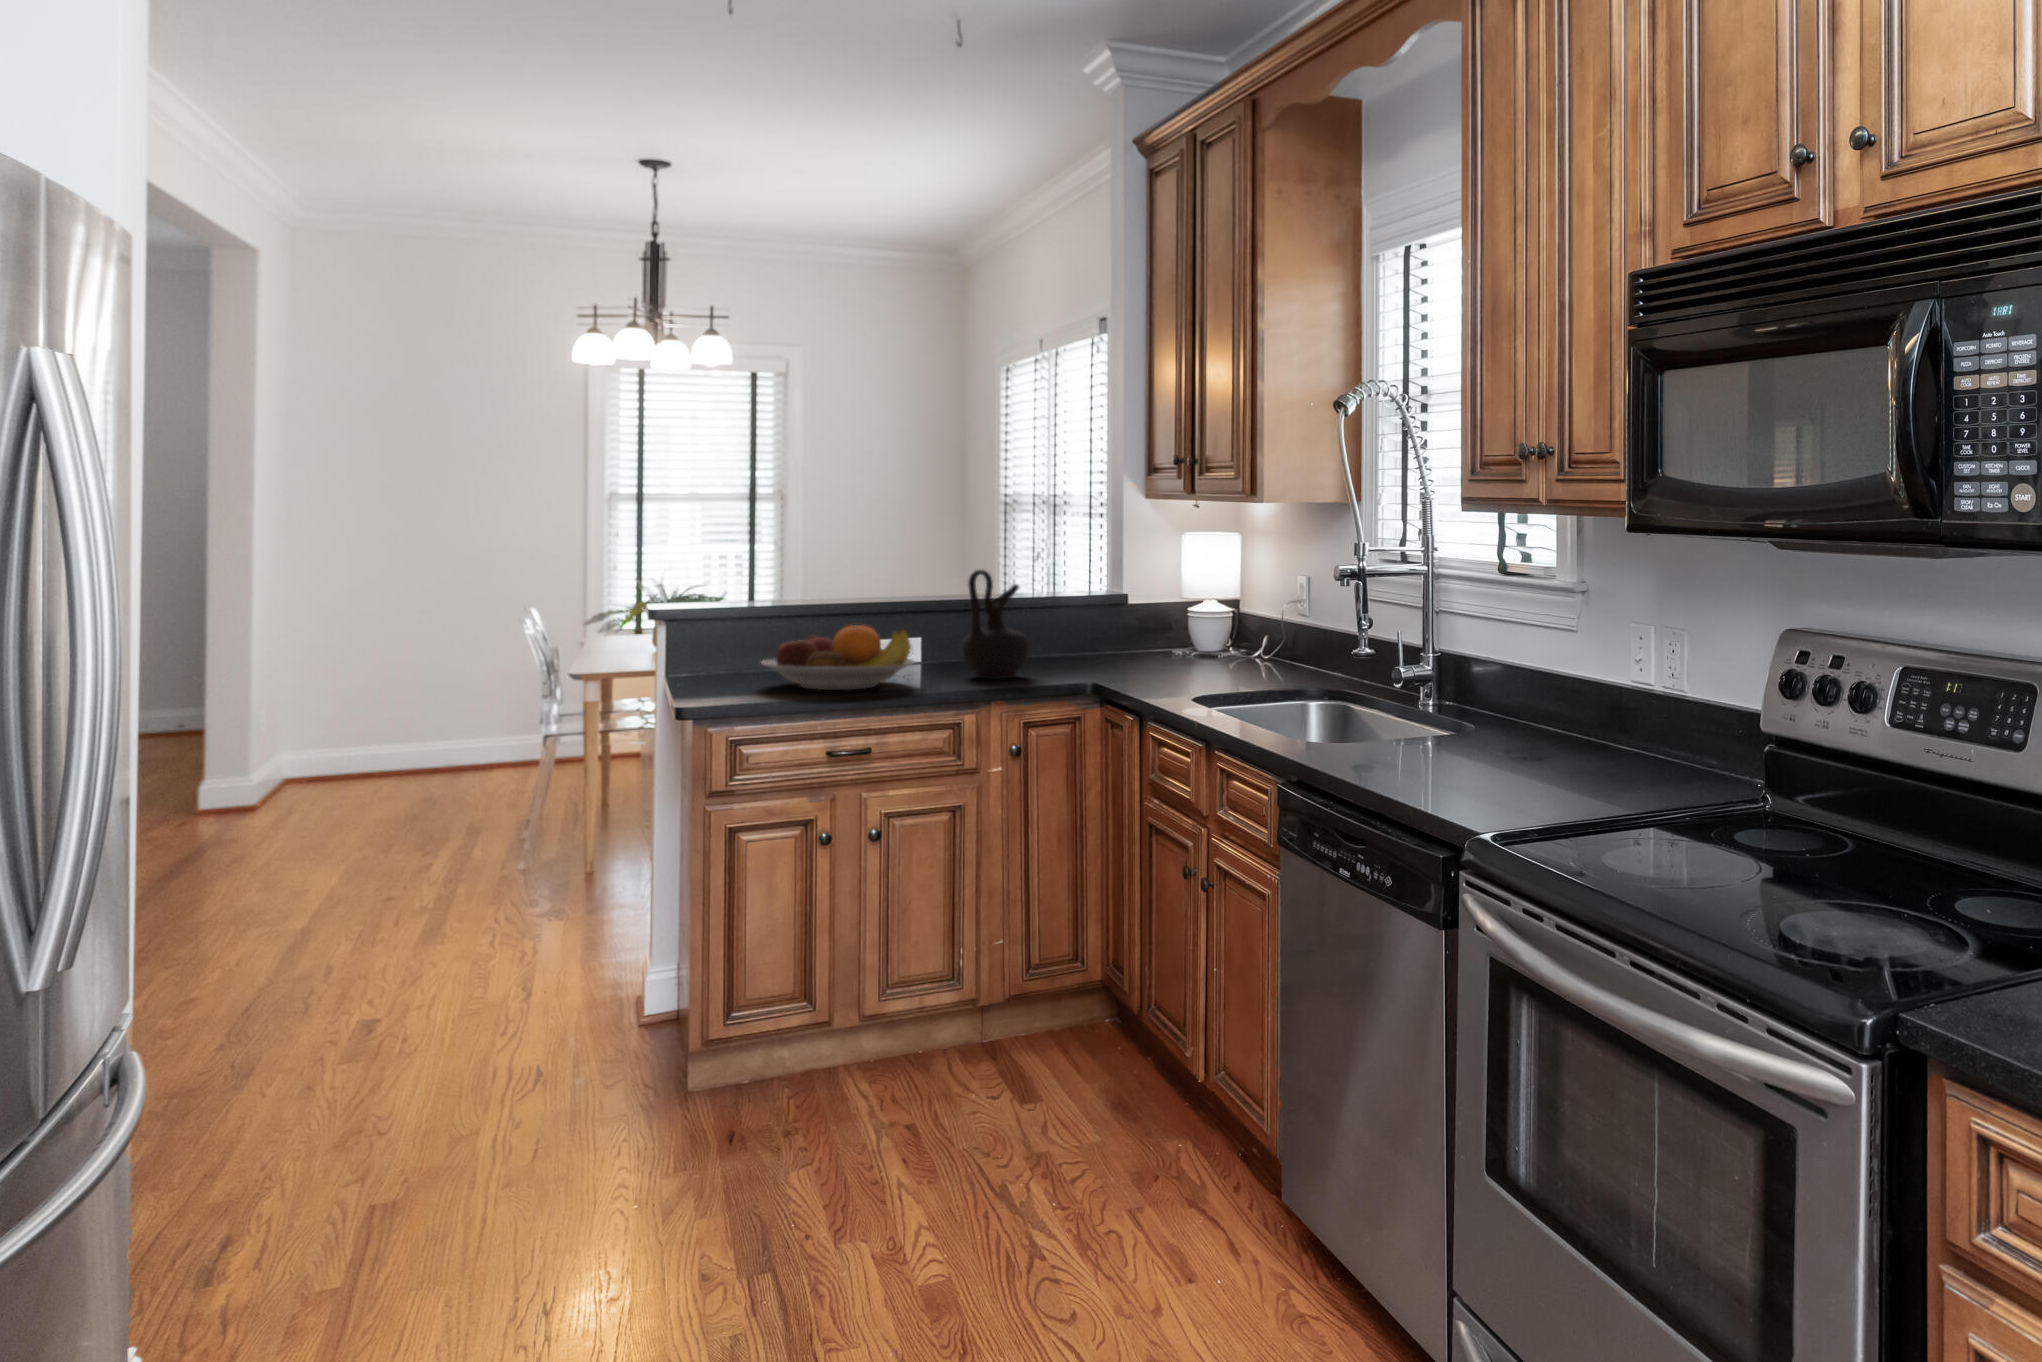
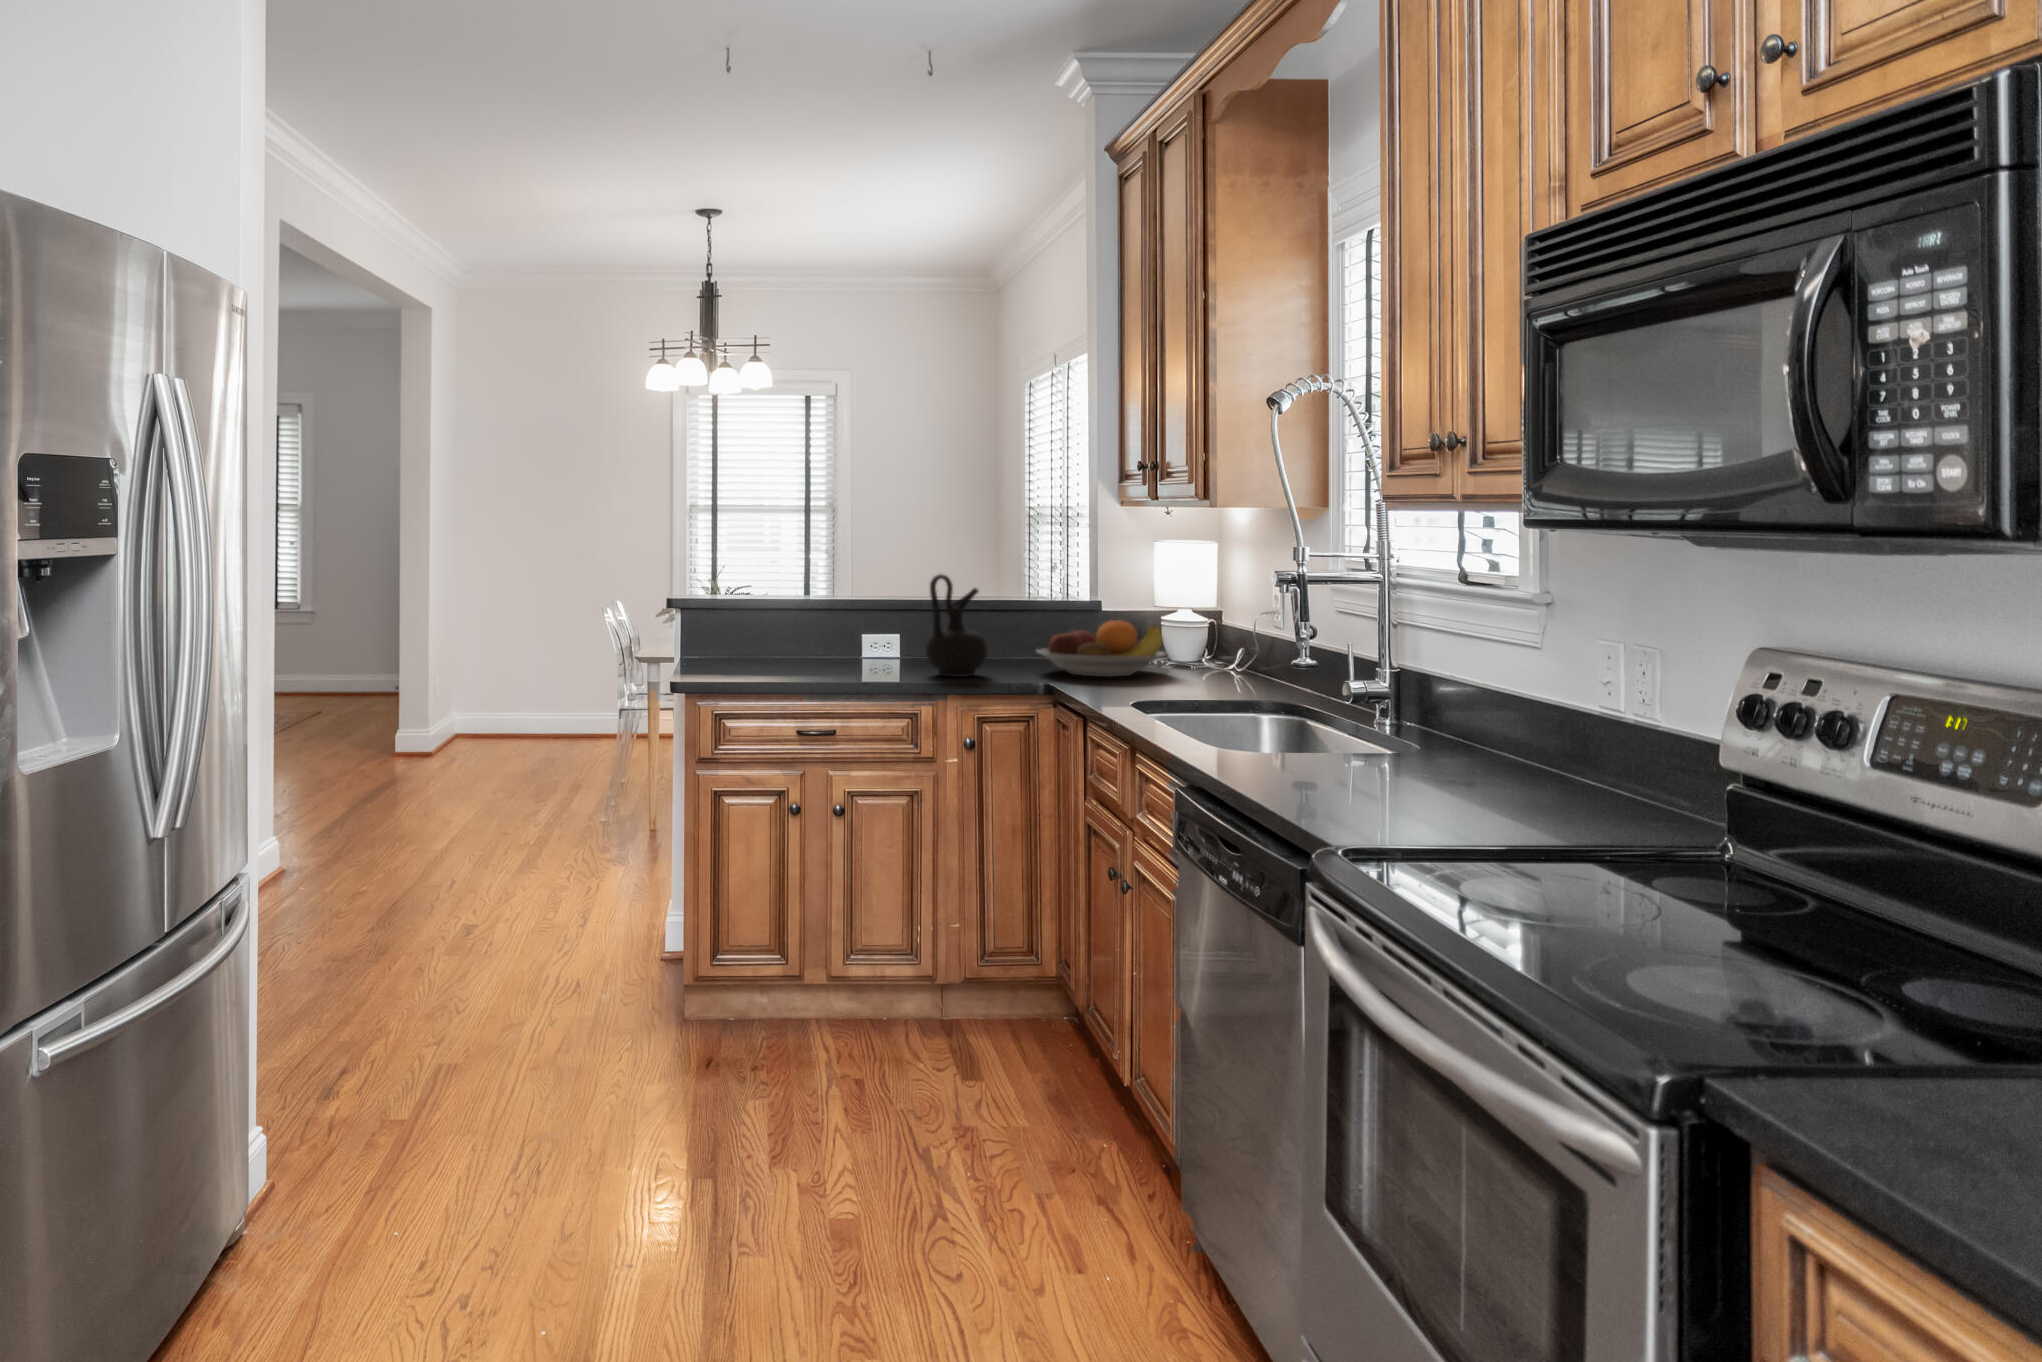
fruit bowl: present [762,625,914,690] -> present [1037,620,1166,677]

